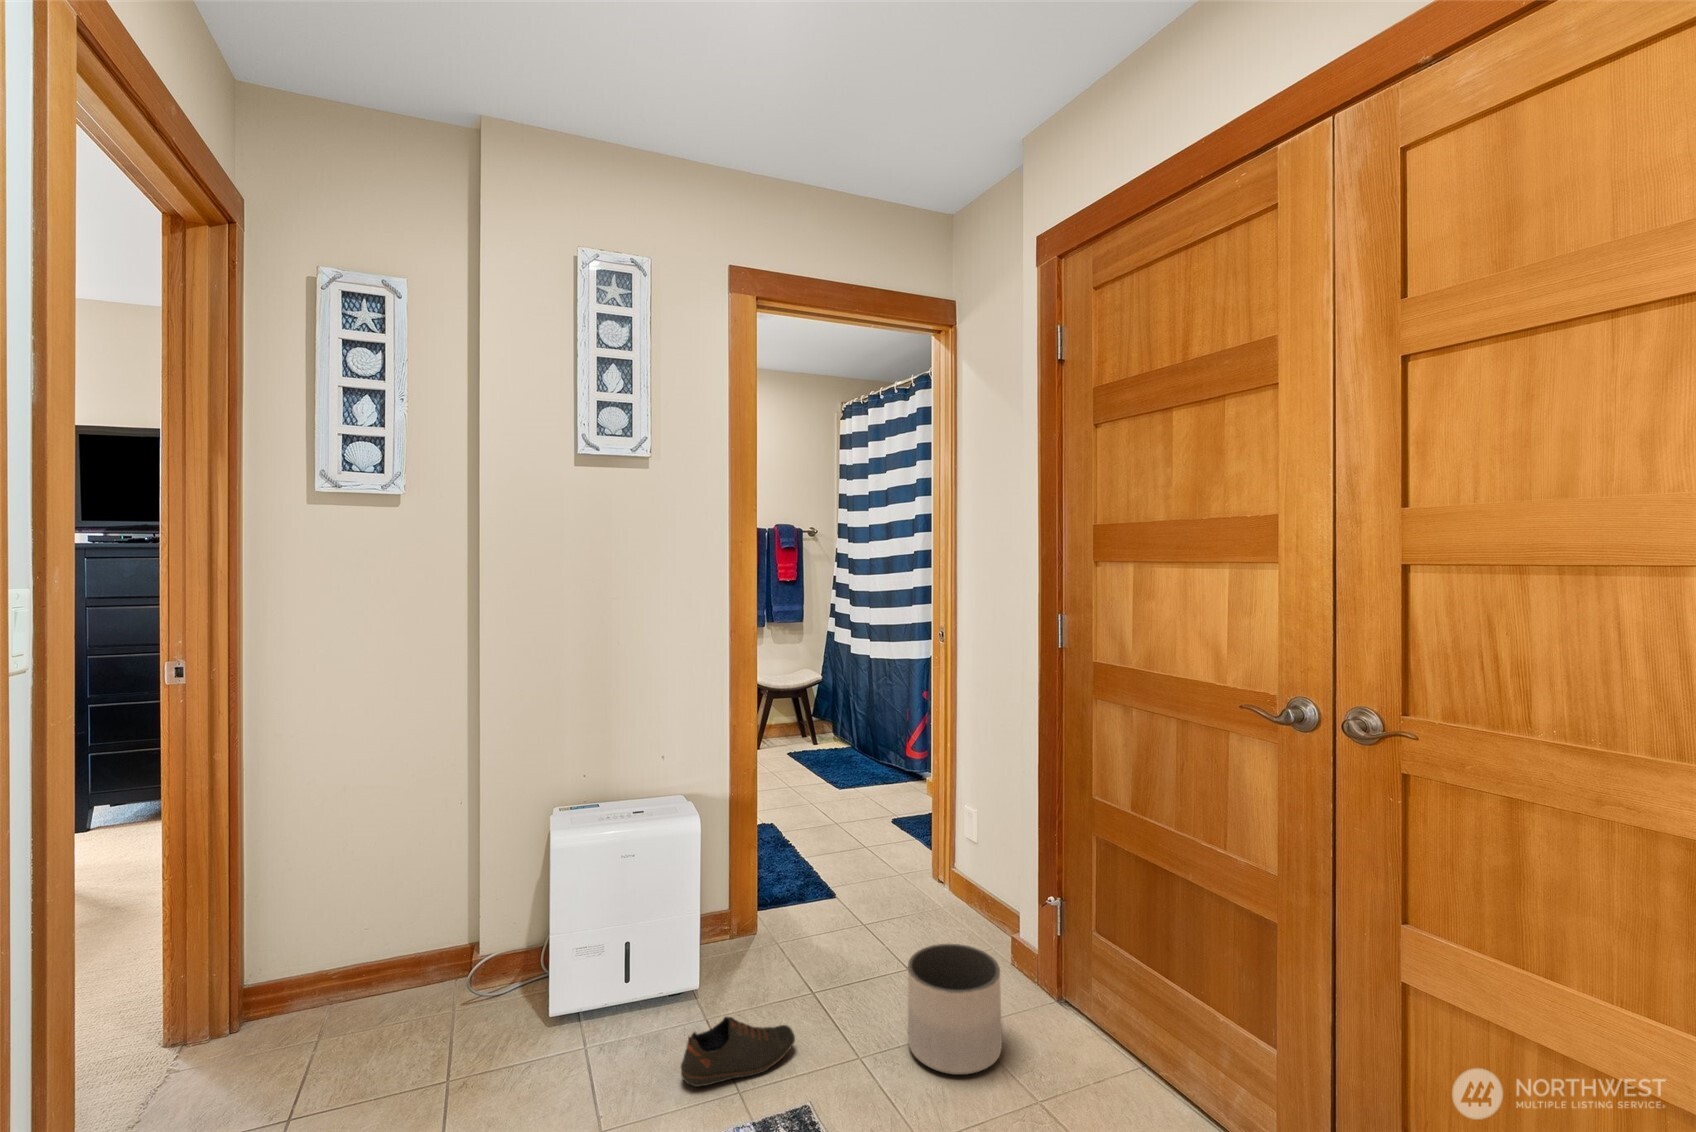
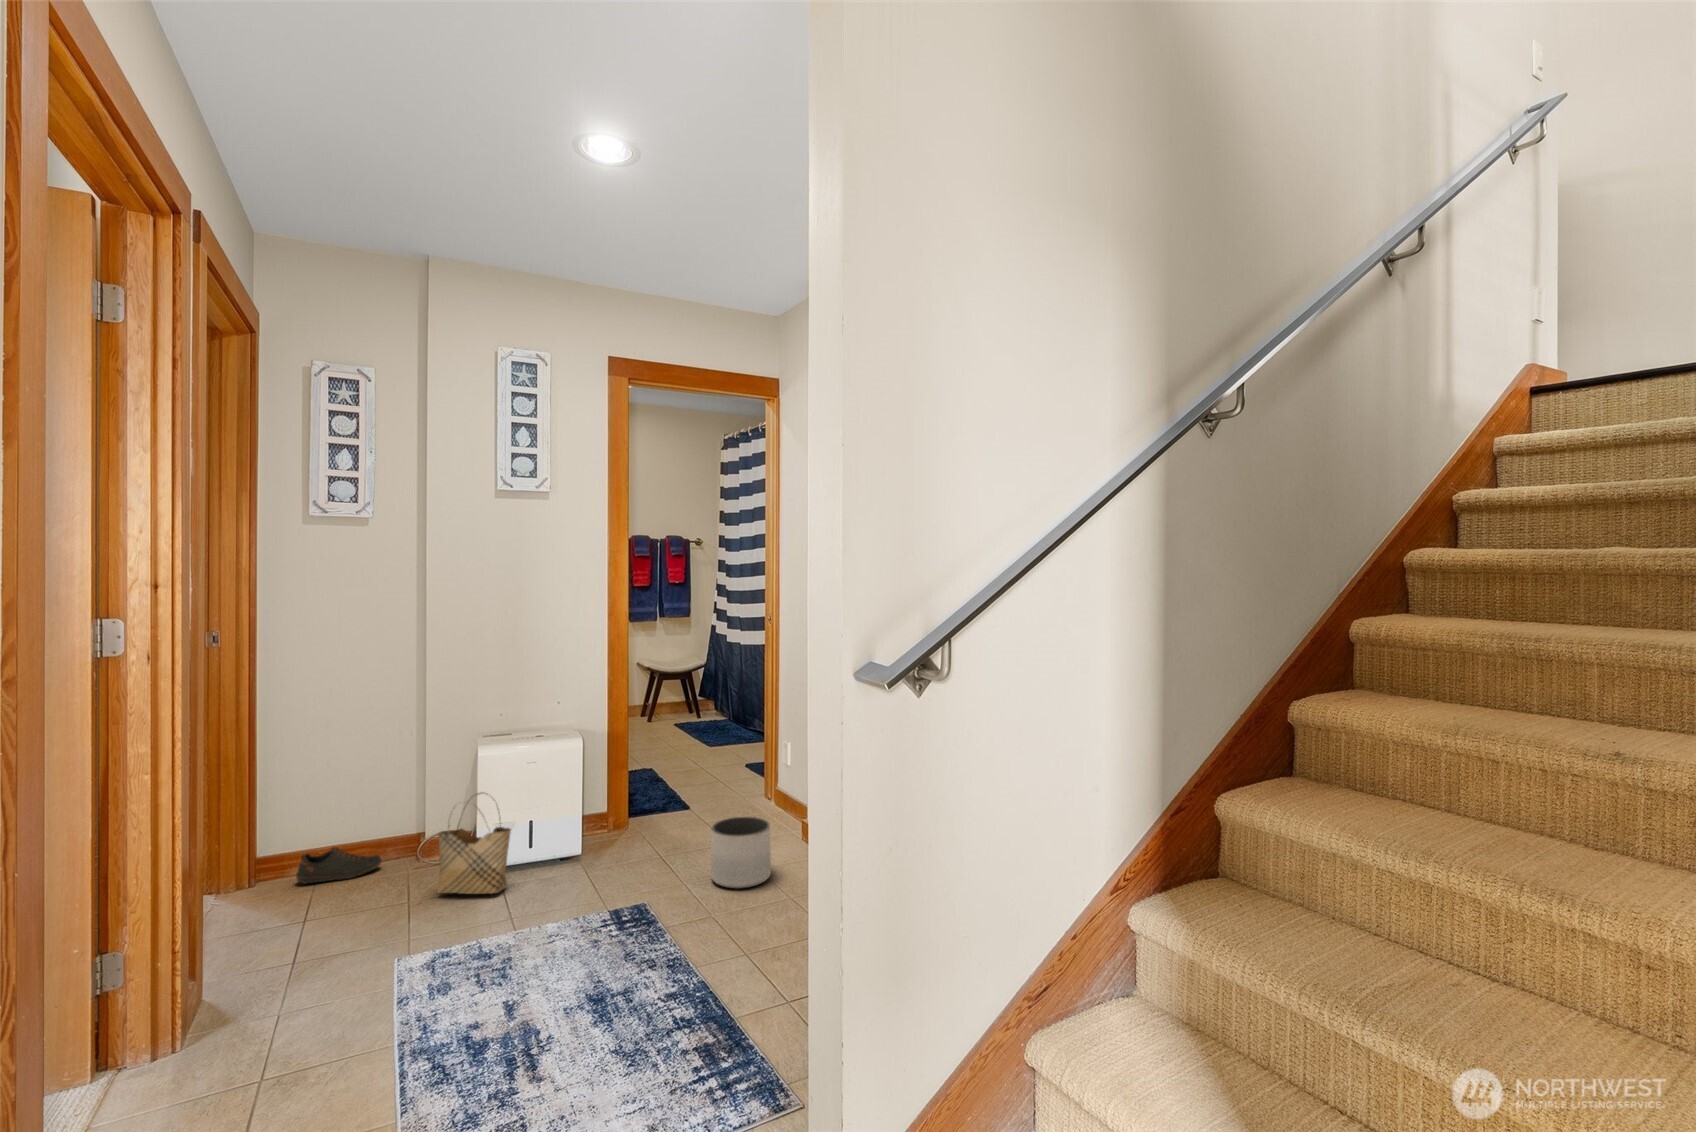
woven basket: none [494,903,604,1070] -> present [437,793,511,894]
shoe: present [681,1017,795,1087] -> present [296,847,382,884]

